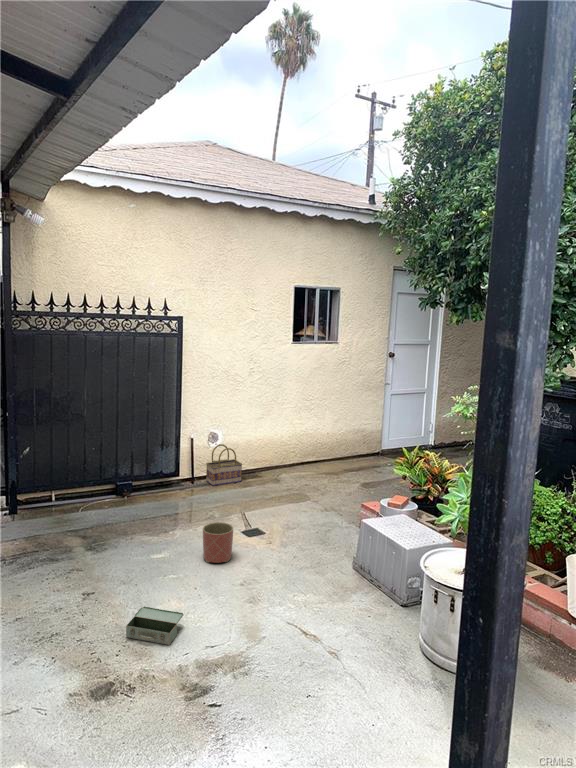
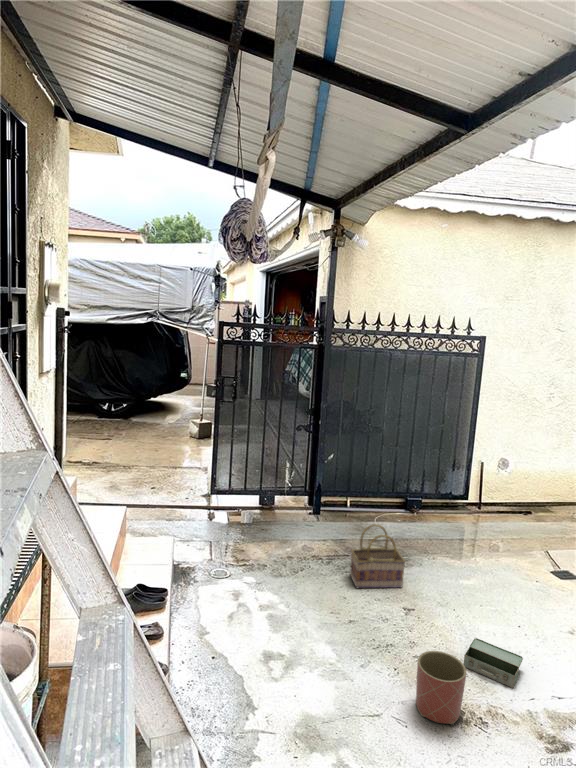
basket: present [206,444,242,486] -> present [350,524,405,588]
planter: present [203,522,233,563] -> present [416,651,466,724]

